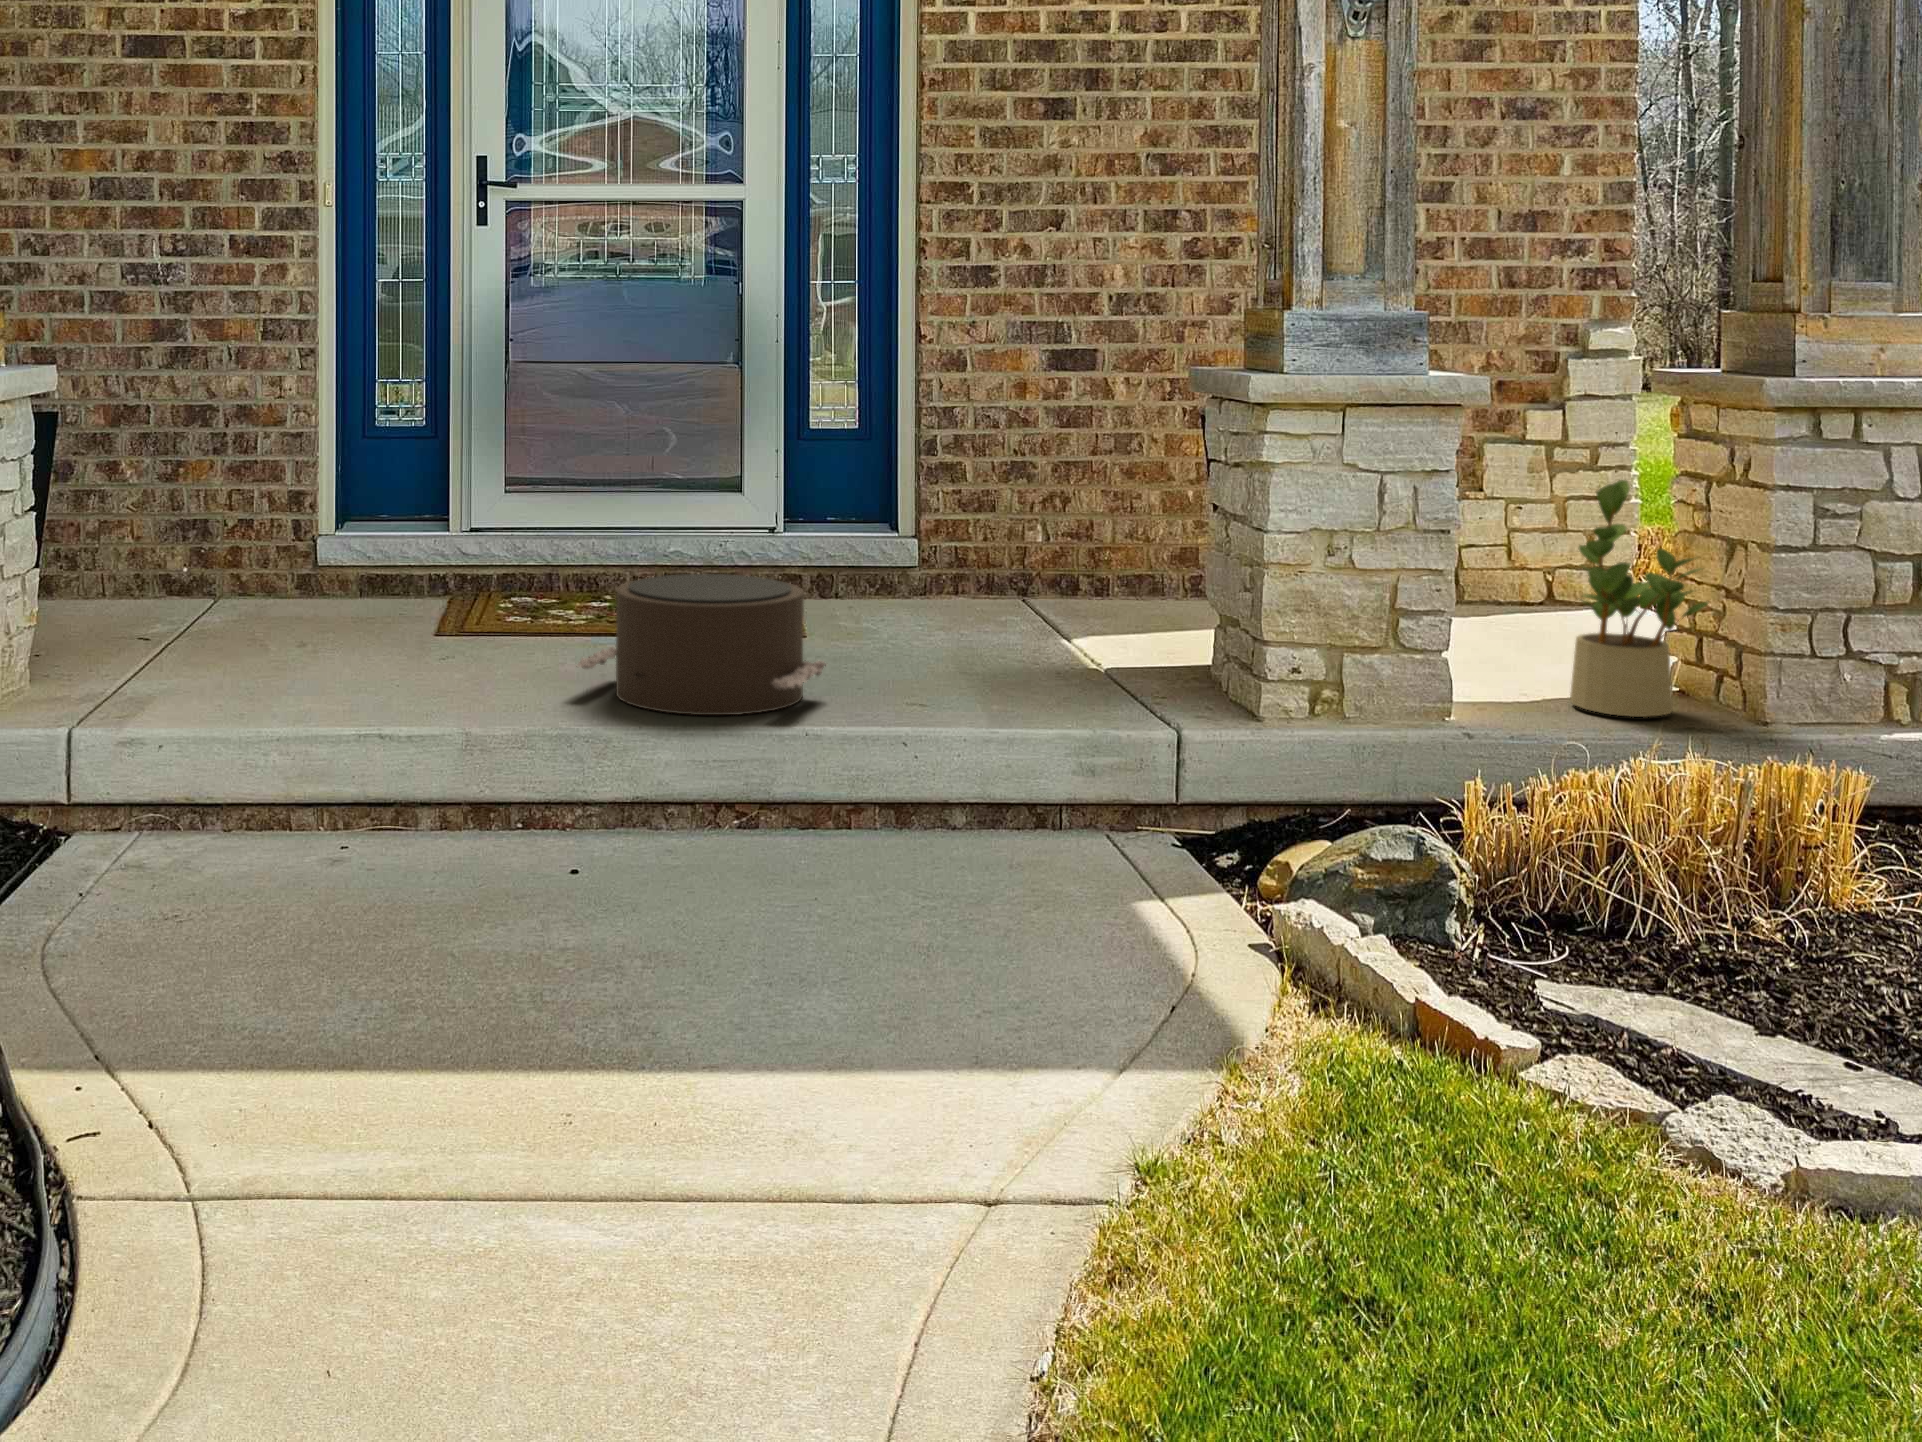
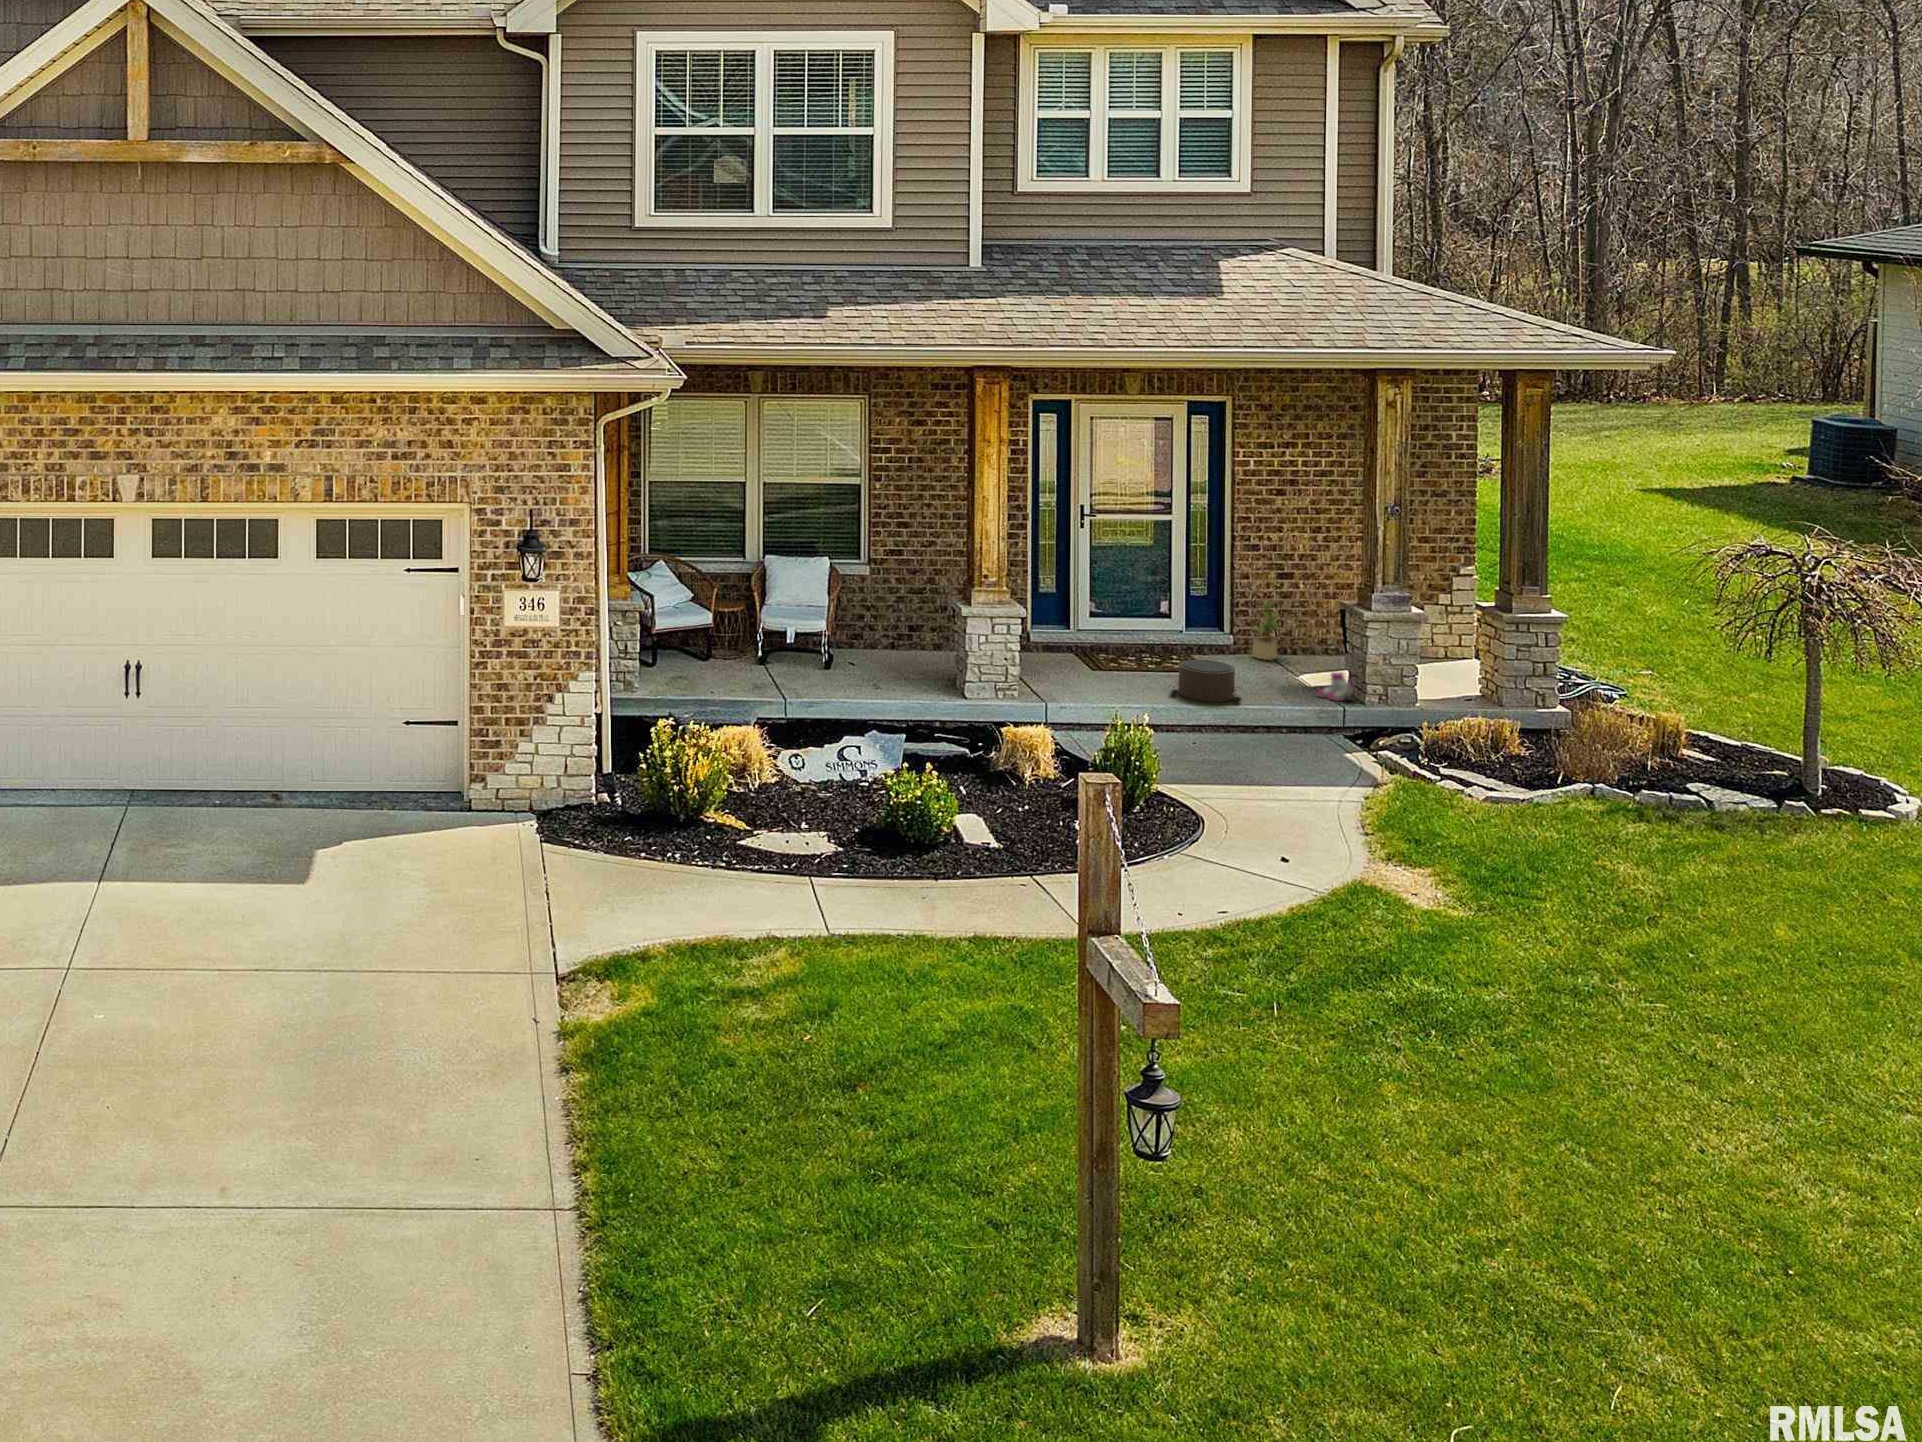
potted plant: present [1570,480,1708,717] -> present [1252,601,1278,660]
boots: none [1098,606,1223,711] -> present [1317,672,1353,701]

